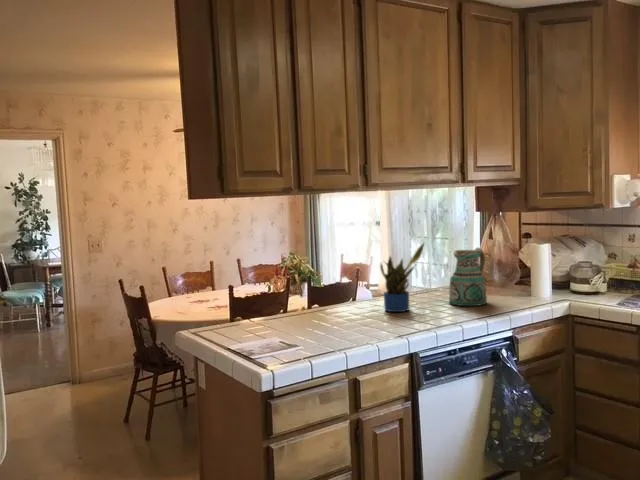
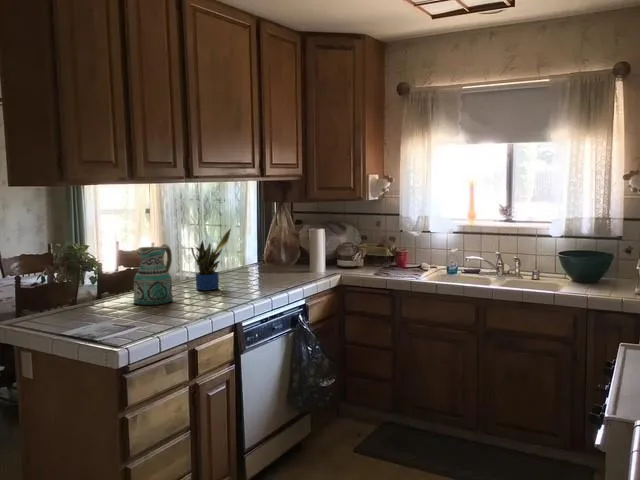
ceramic pitcher: present [449,248,487,306] -> present [134,244,173,305]

